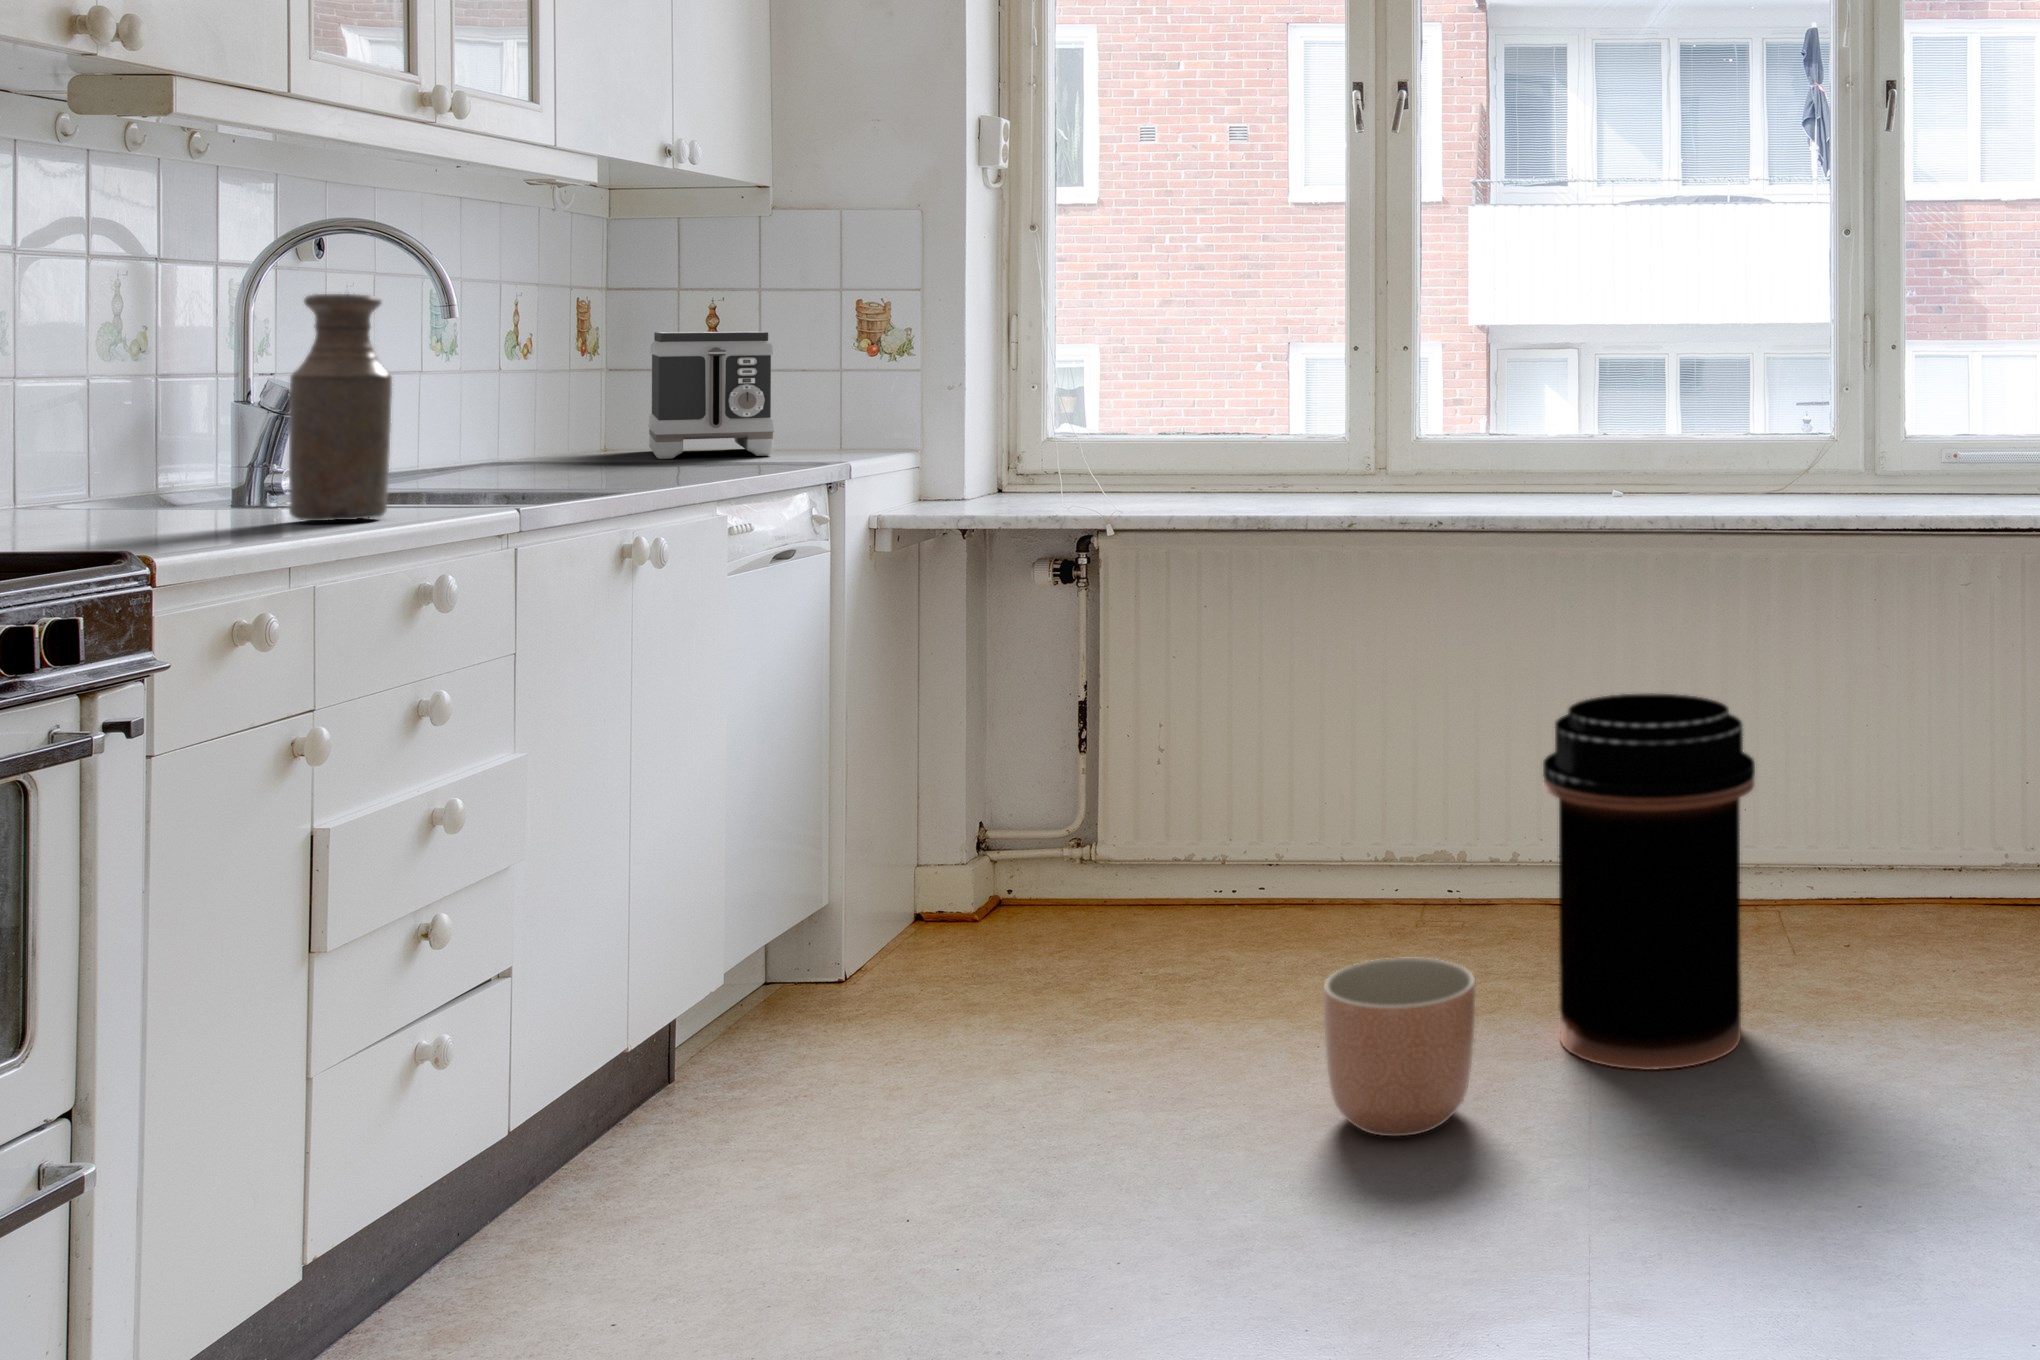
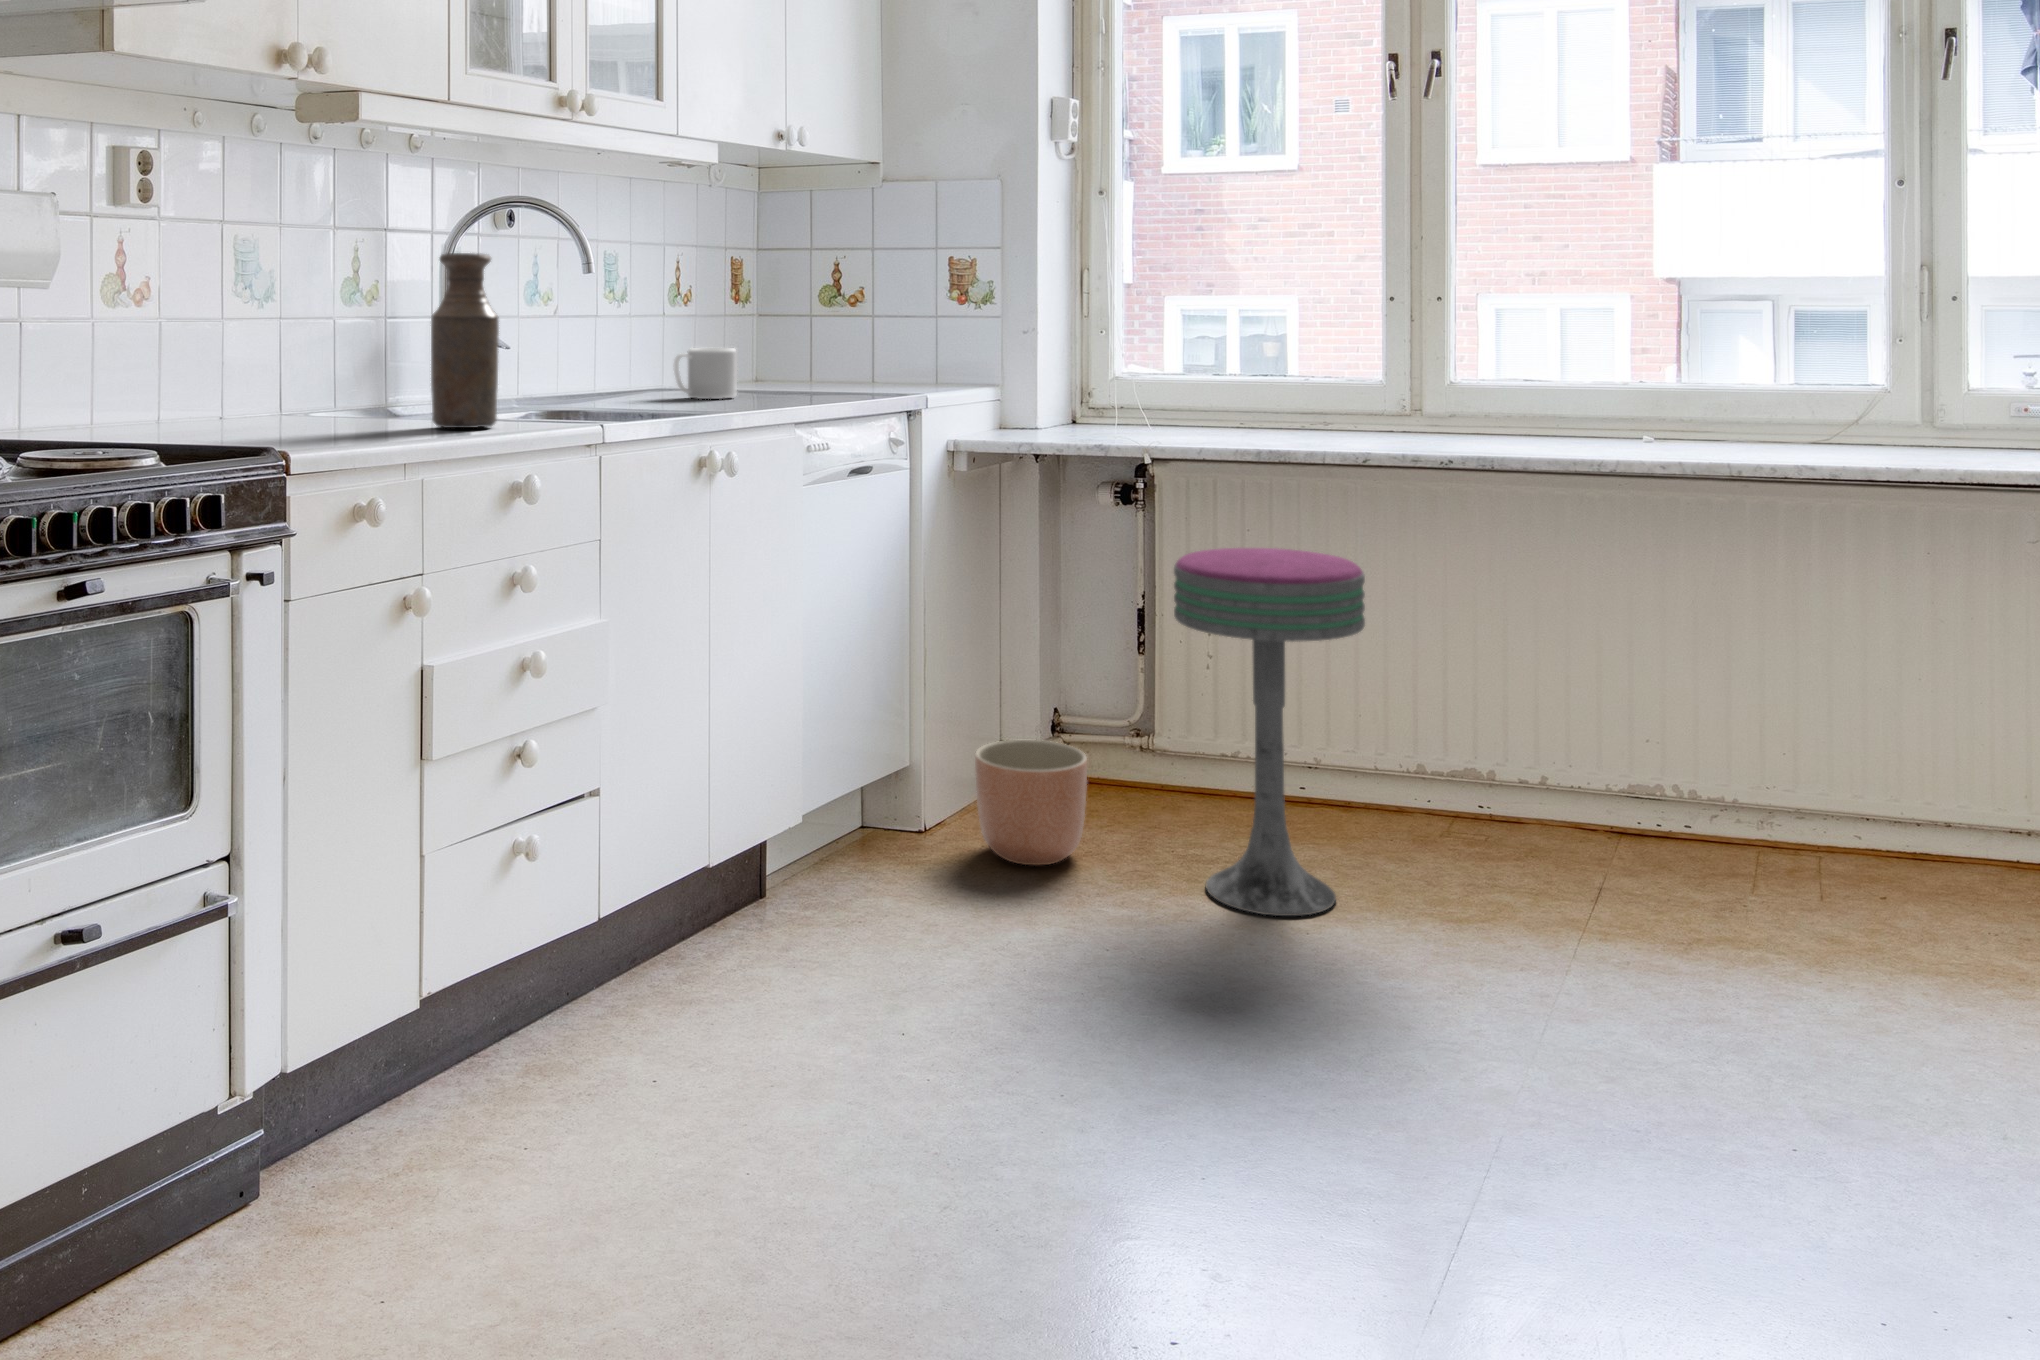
toaster: present [648,332,774,459] -> none [780,282,874,385]
mug: none [550,413,634,476] -> present [674,348,737,399]
bar stool: none [1154,609,1347,990] -> present [1174,548,1365,916]
trash can: present [1543,693,1755,1070] -> none [1554,680,1823,1113]
planter: present [1323,958,1476,1136] -> present [975,740,1087,865]

